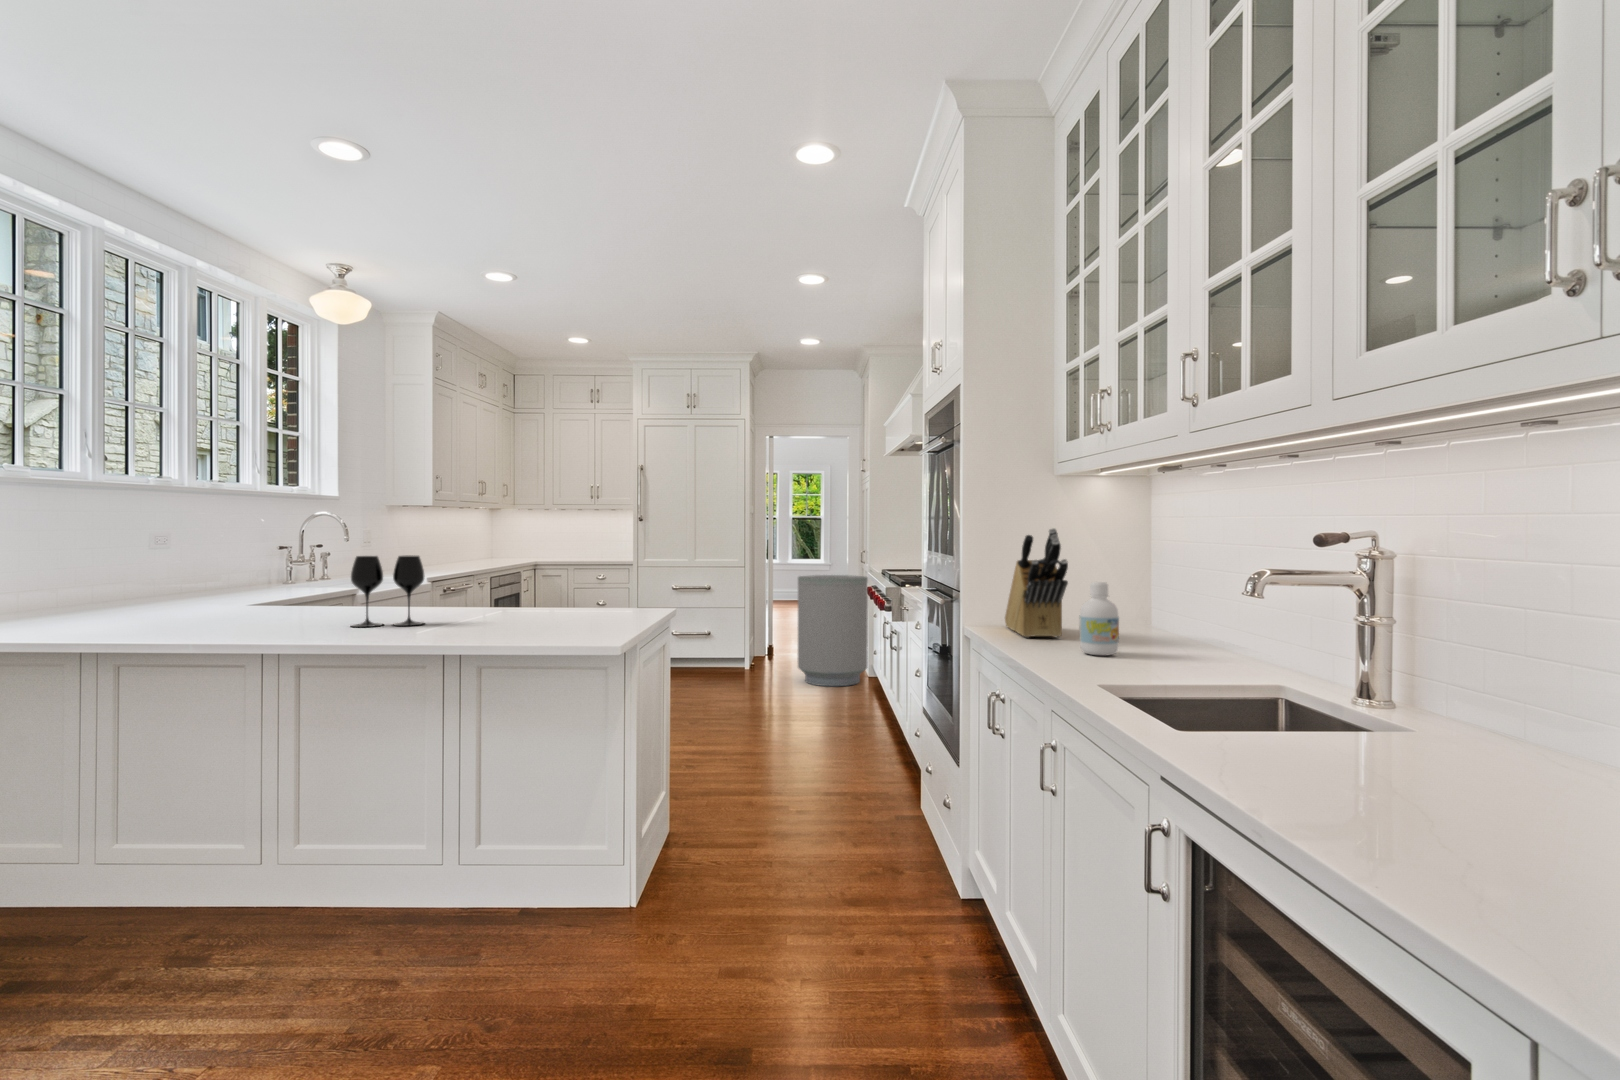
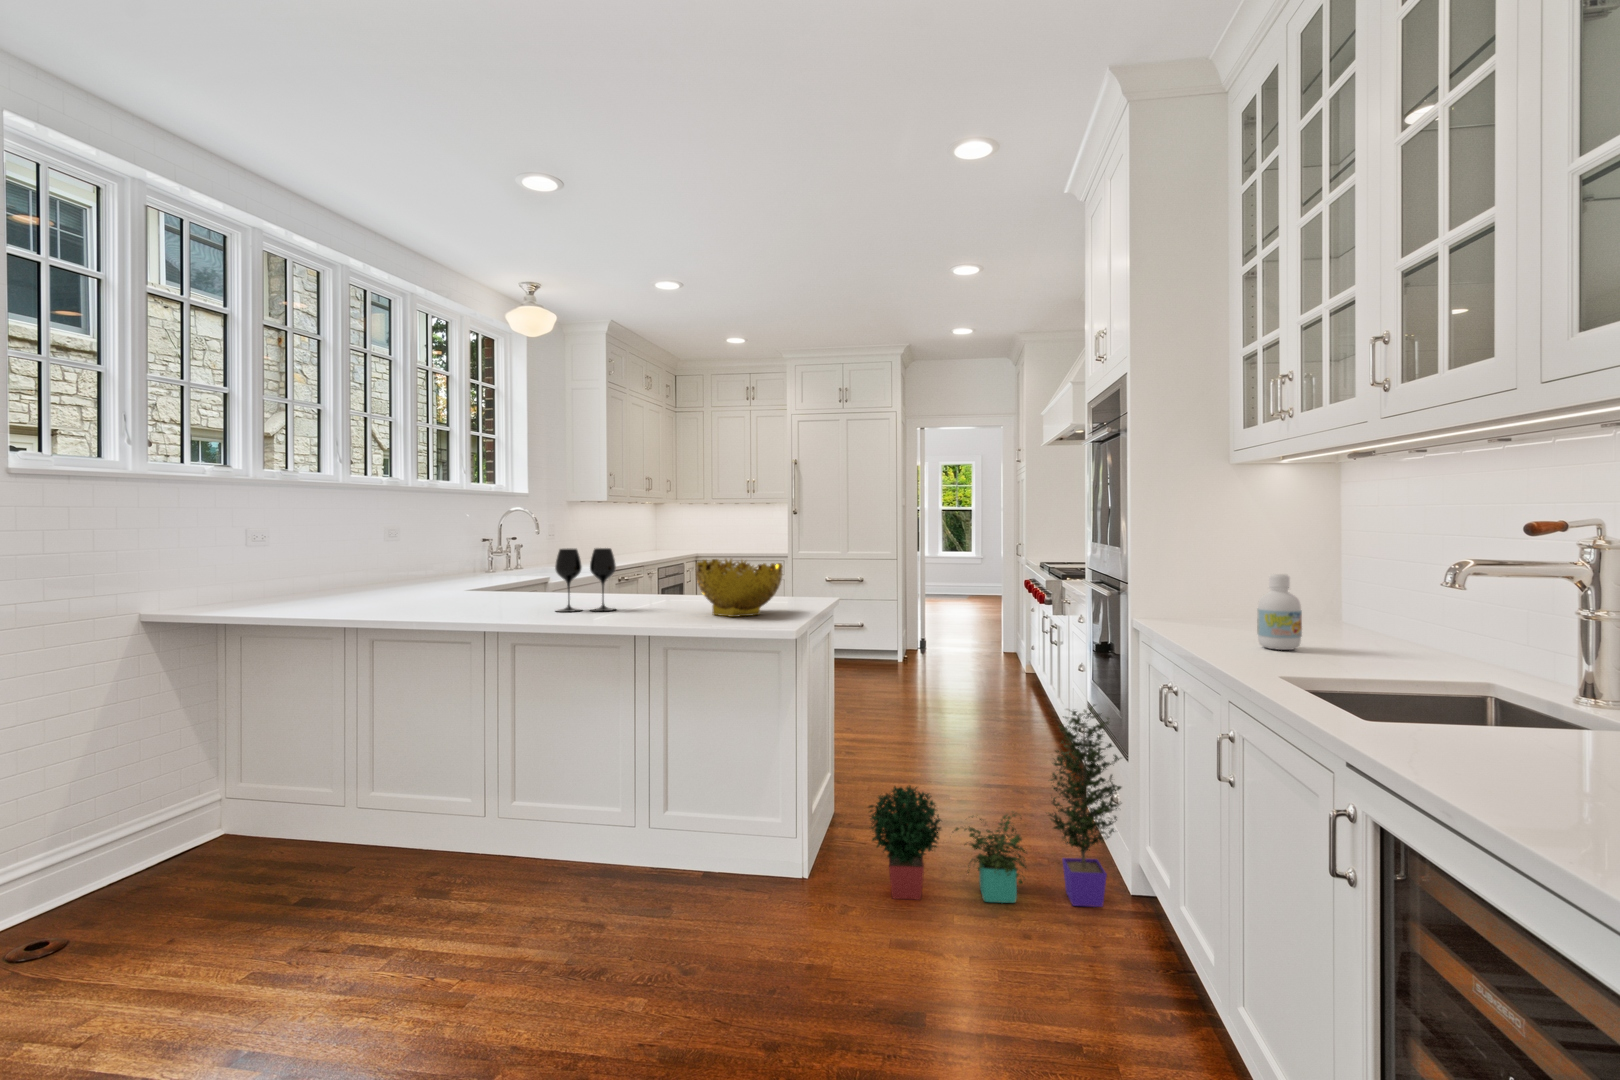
knife block: present [1005,528,1068,637] -> none [1174,519,1244,631]
decorative bowl: none [515,566,614,630] -> present [696,559,783,617]
trash can: present [798,575,868,686] -> none [950,568,1022,681]
potted plant: none [702,711,958,923] -> present [869,705,1121,907]

